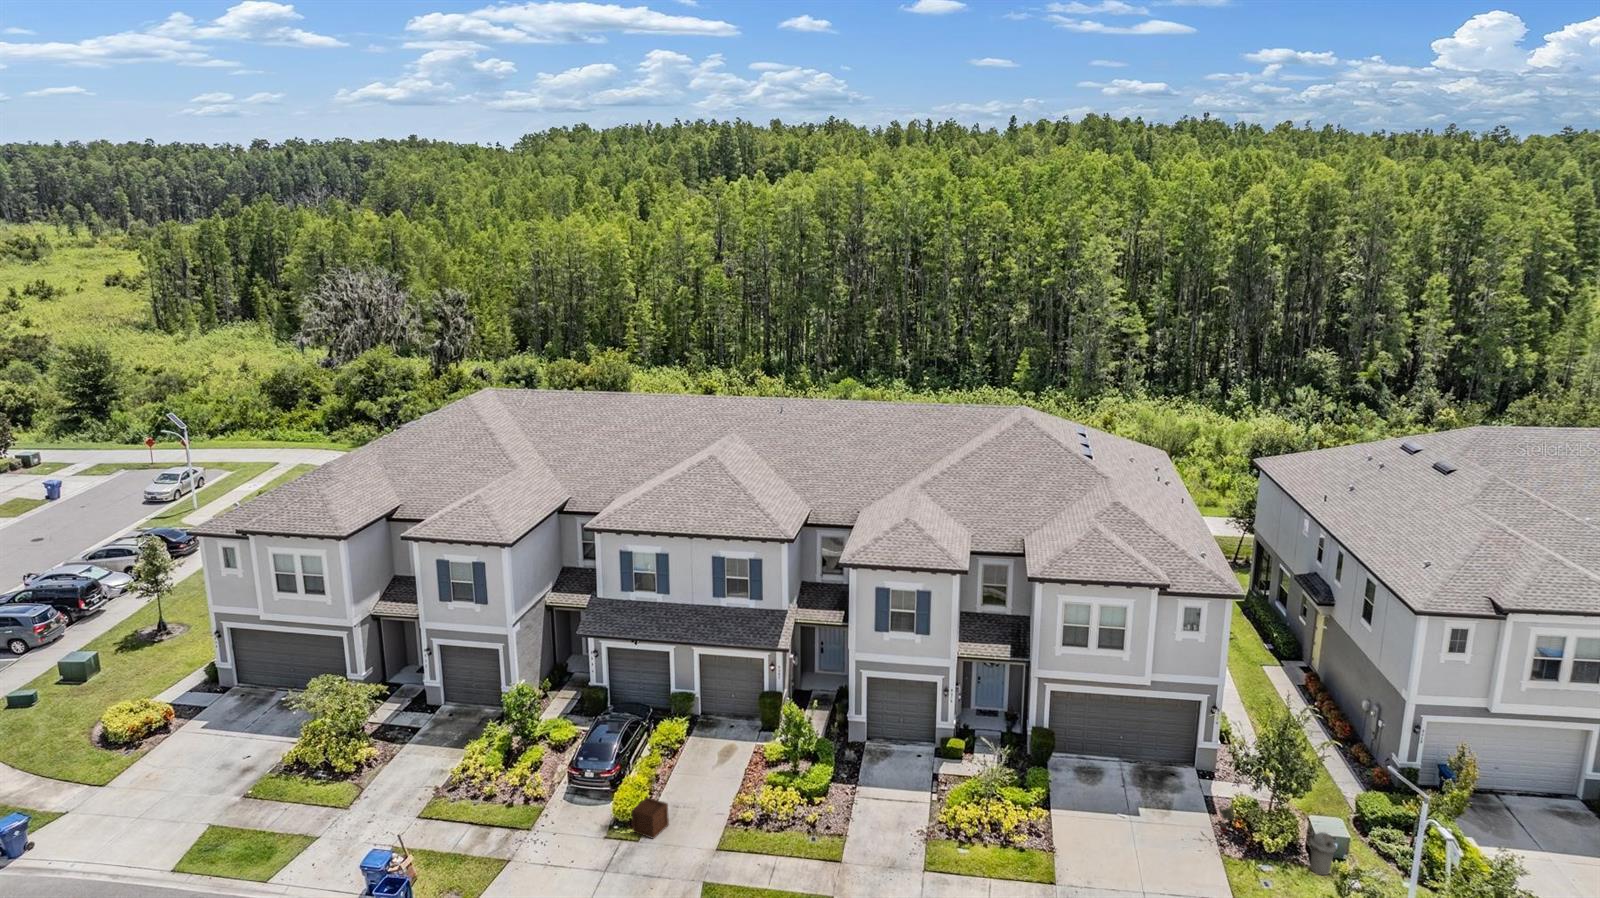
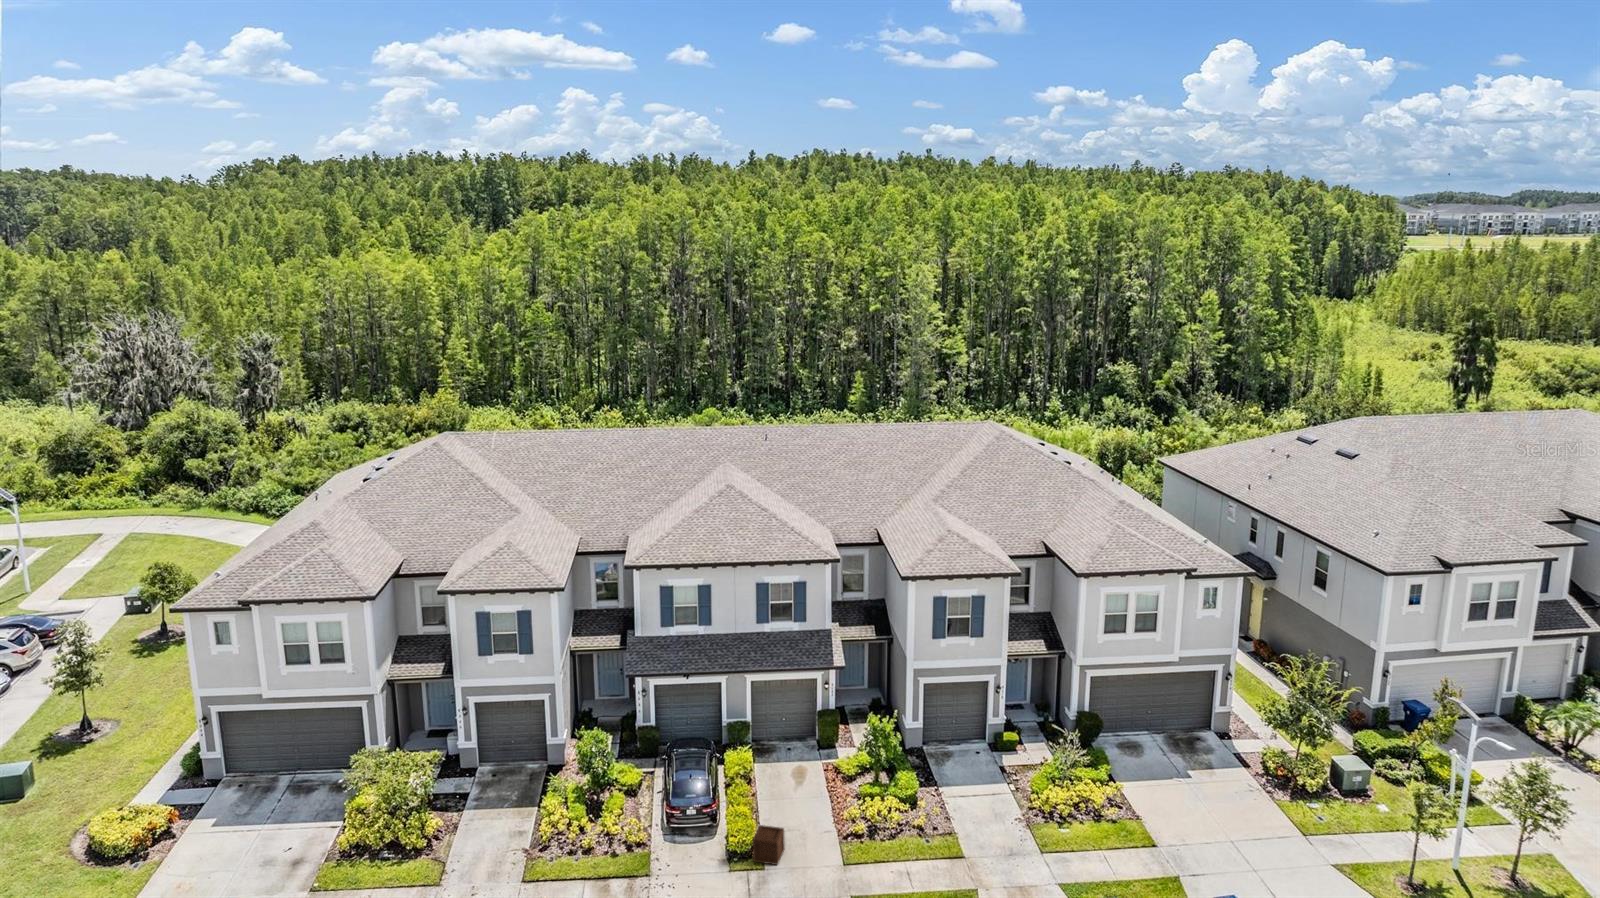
potted tree: present [1219,804,1238,833] -> none [1256,754,1278,782]
trash can: present [1310,832,1336,875] -> none [1346,768,1369,805]

